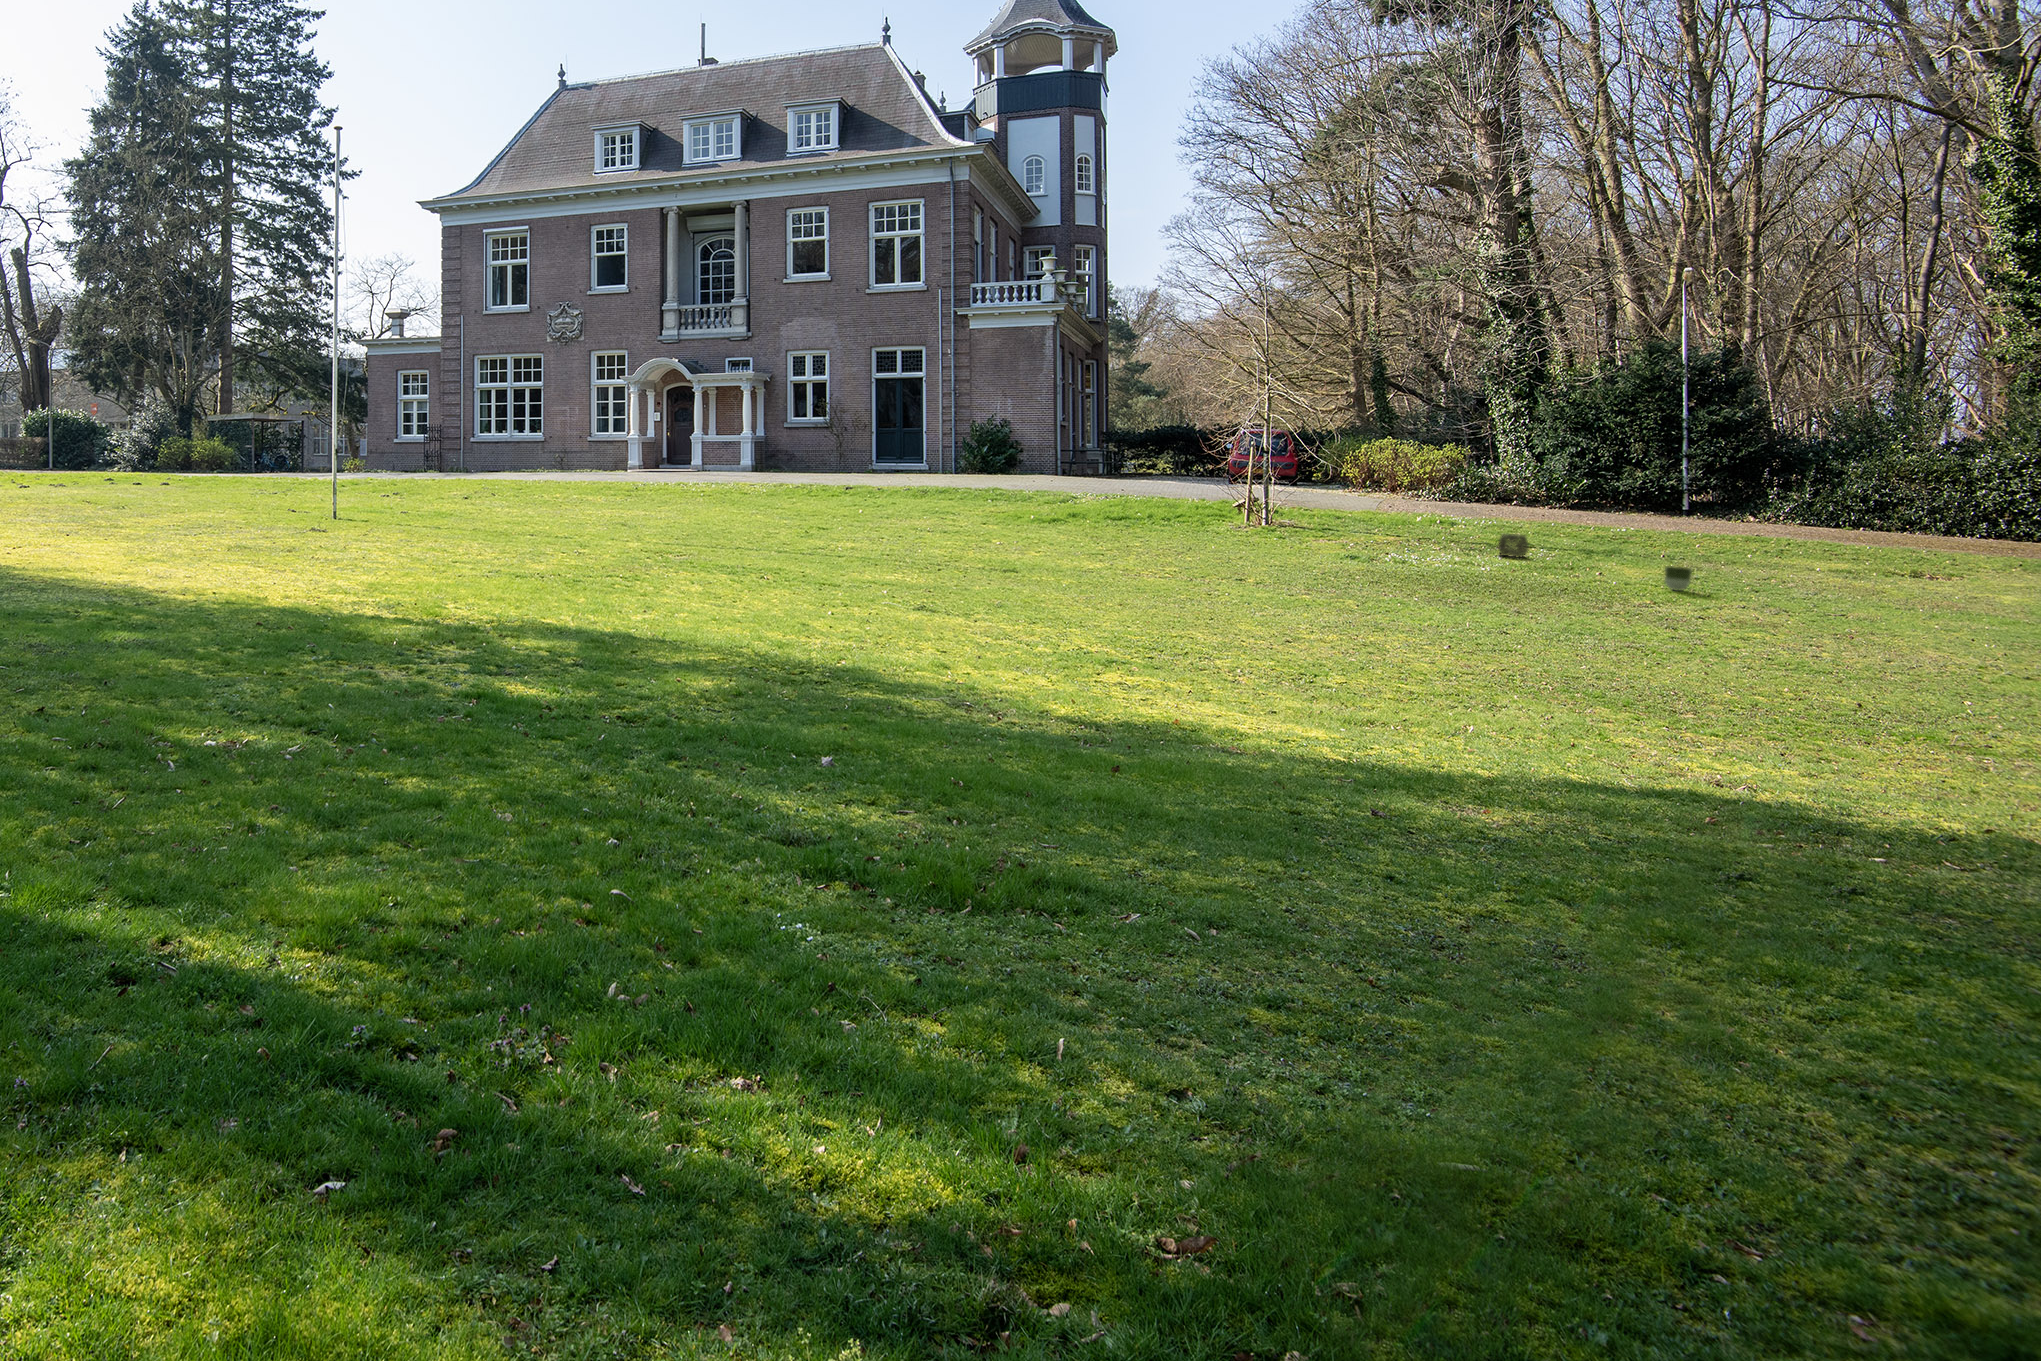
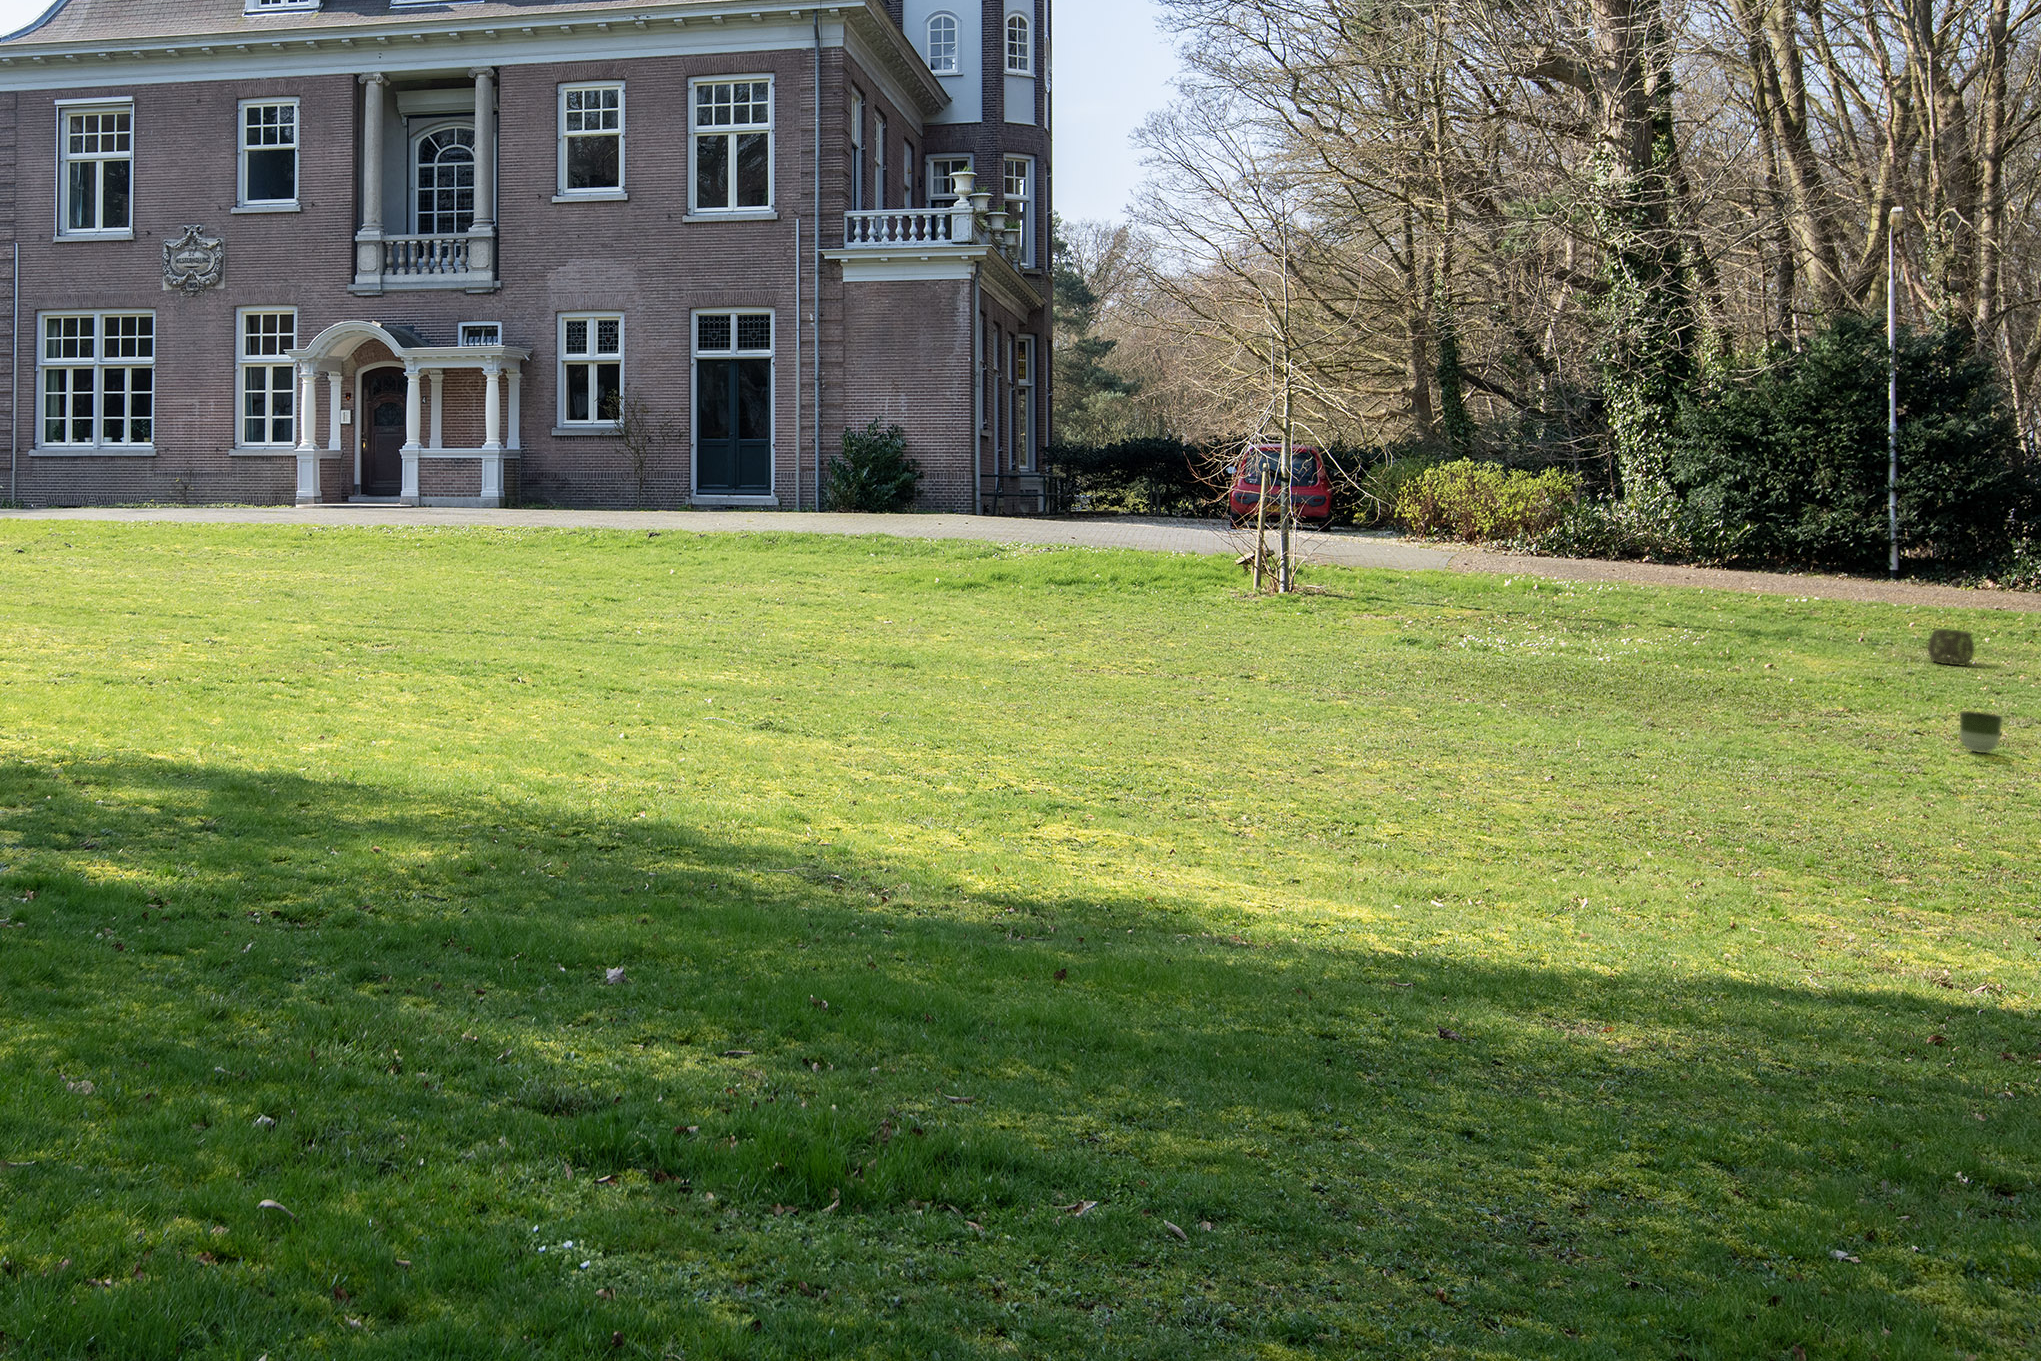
woven basket: present [1498,534,1529,558] -> present [1928,629,1974,665]

